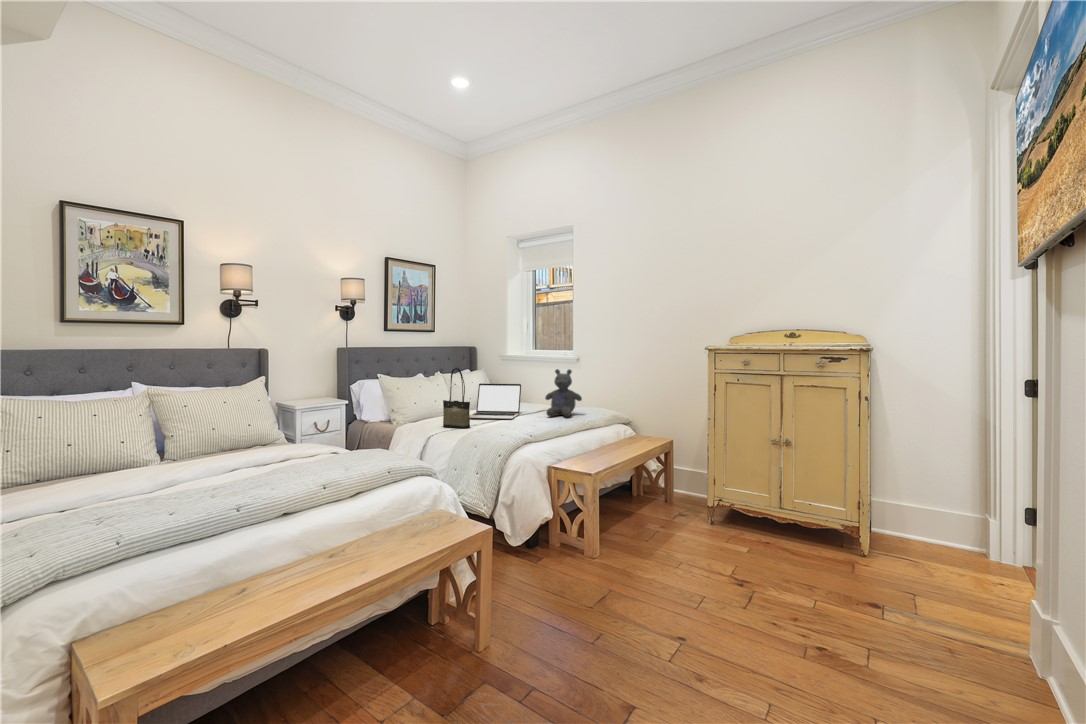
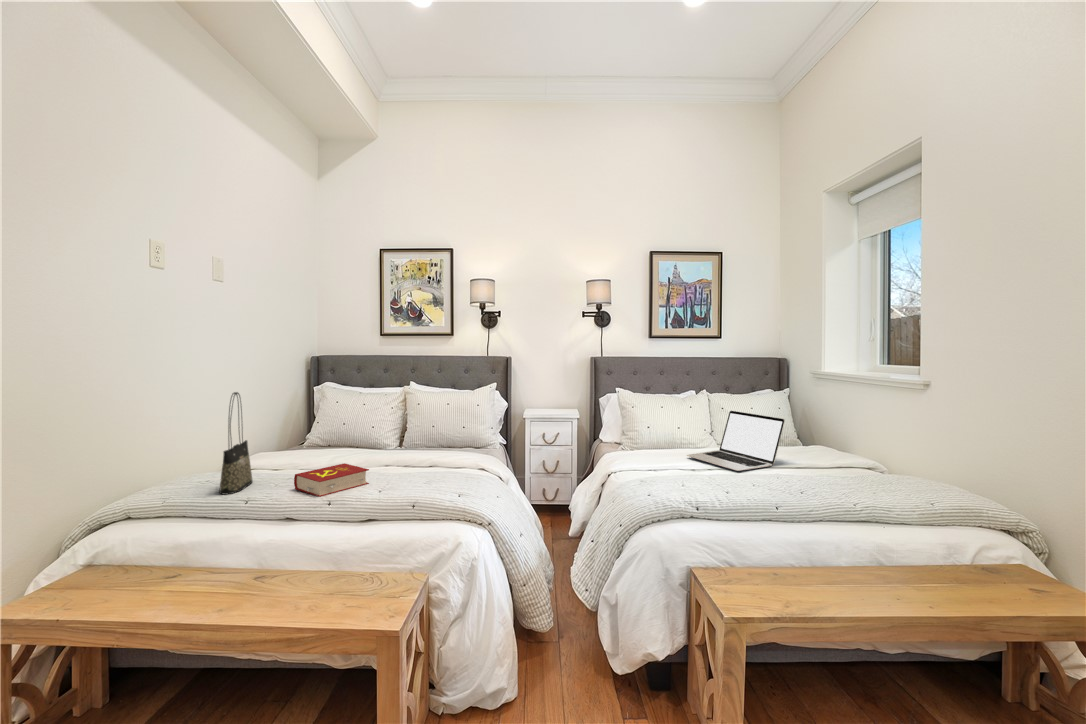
tote bag: present [443,368,470,428] -> present [219,392,252,494]
stuffed bear: present [545,369,582,417] -> none [800,402,879,490]
book: none [240,458,303,491] -> present [294,463,369,497]

